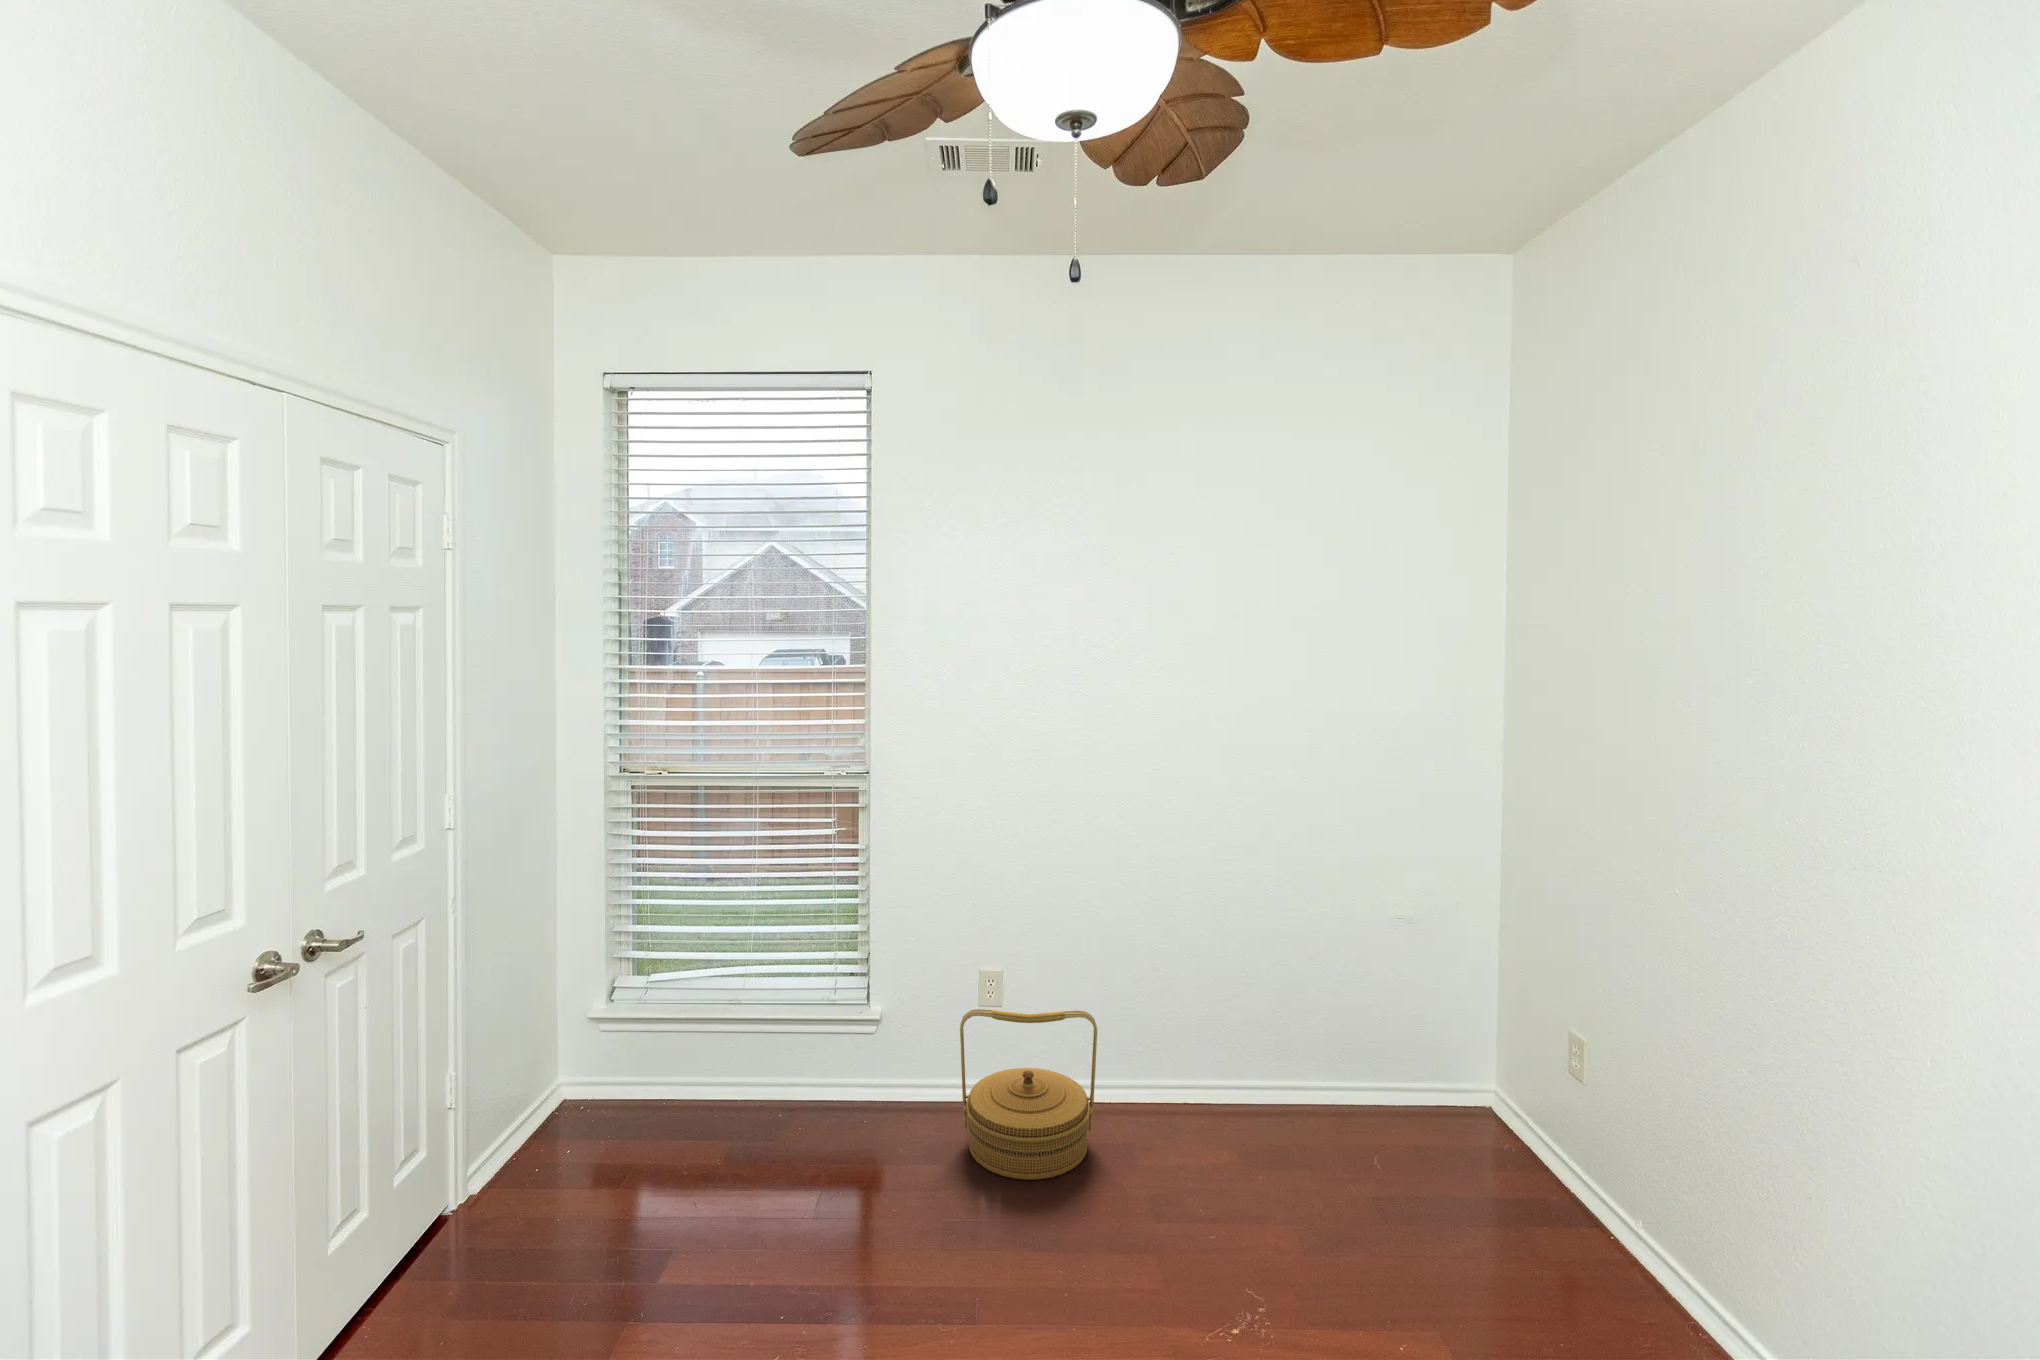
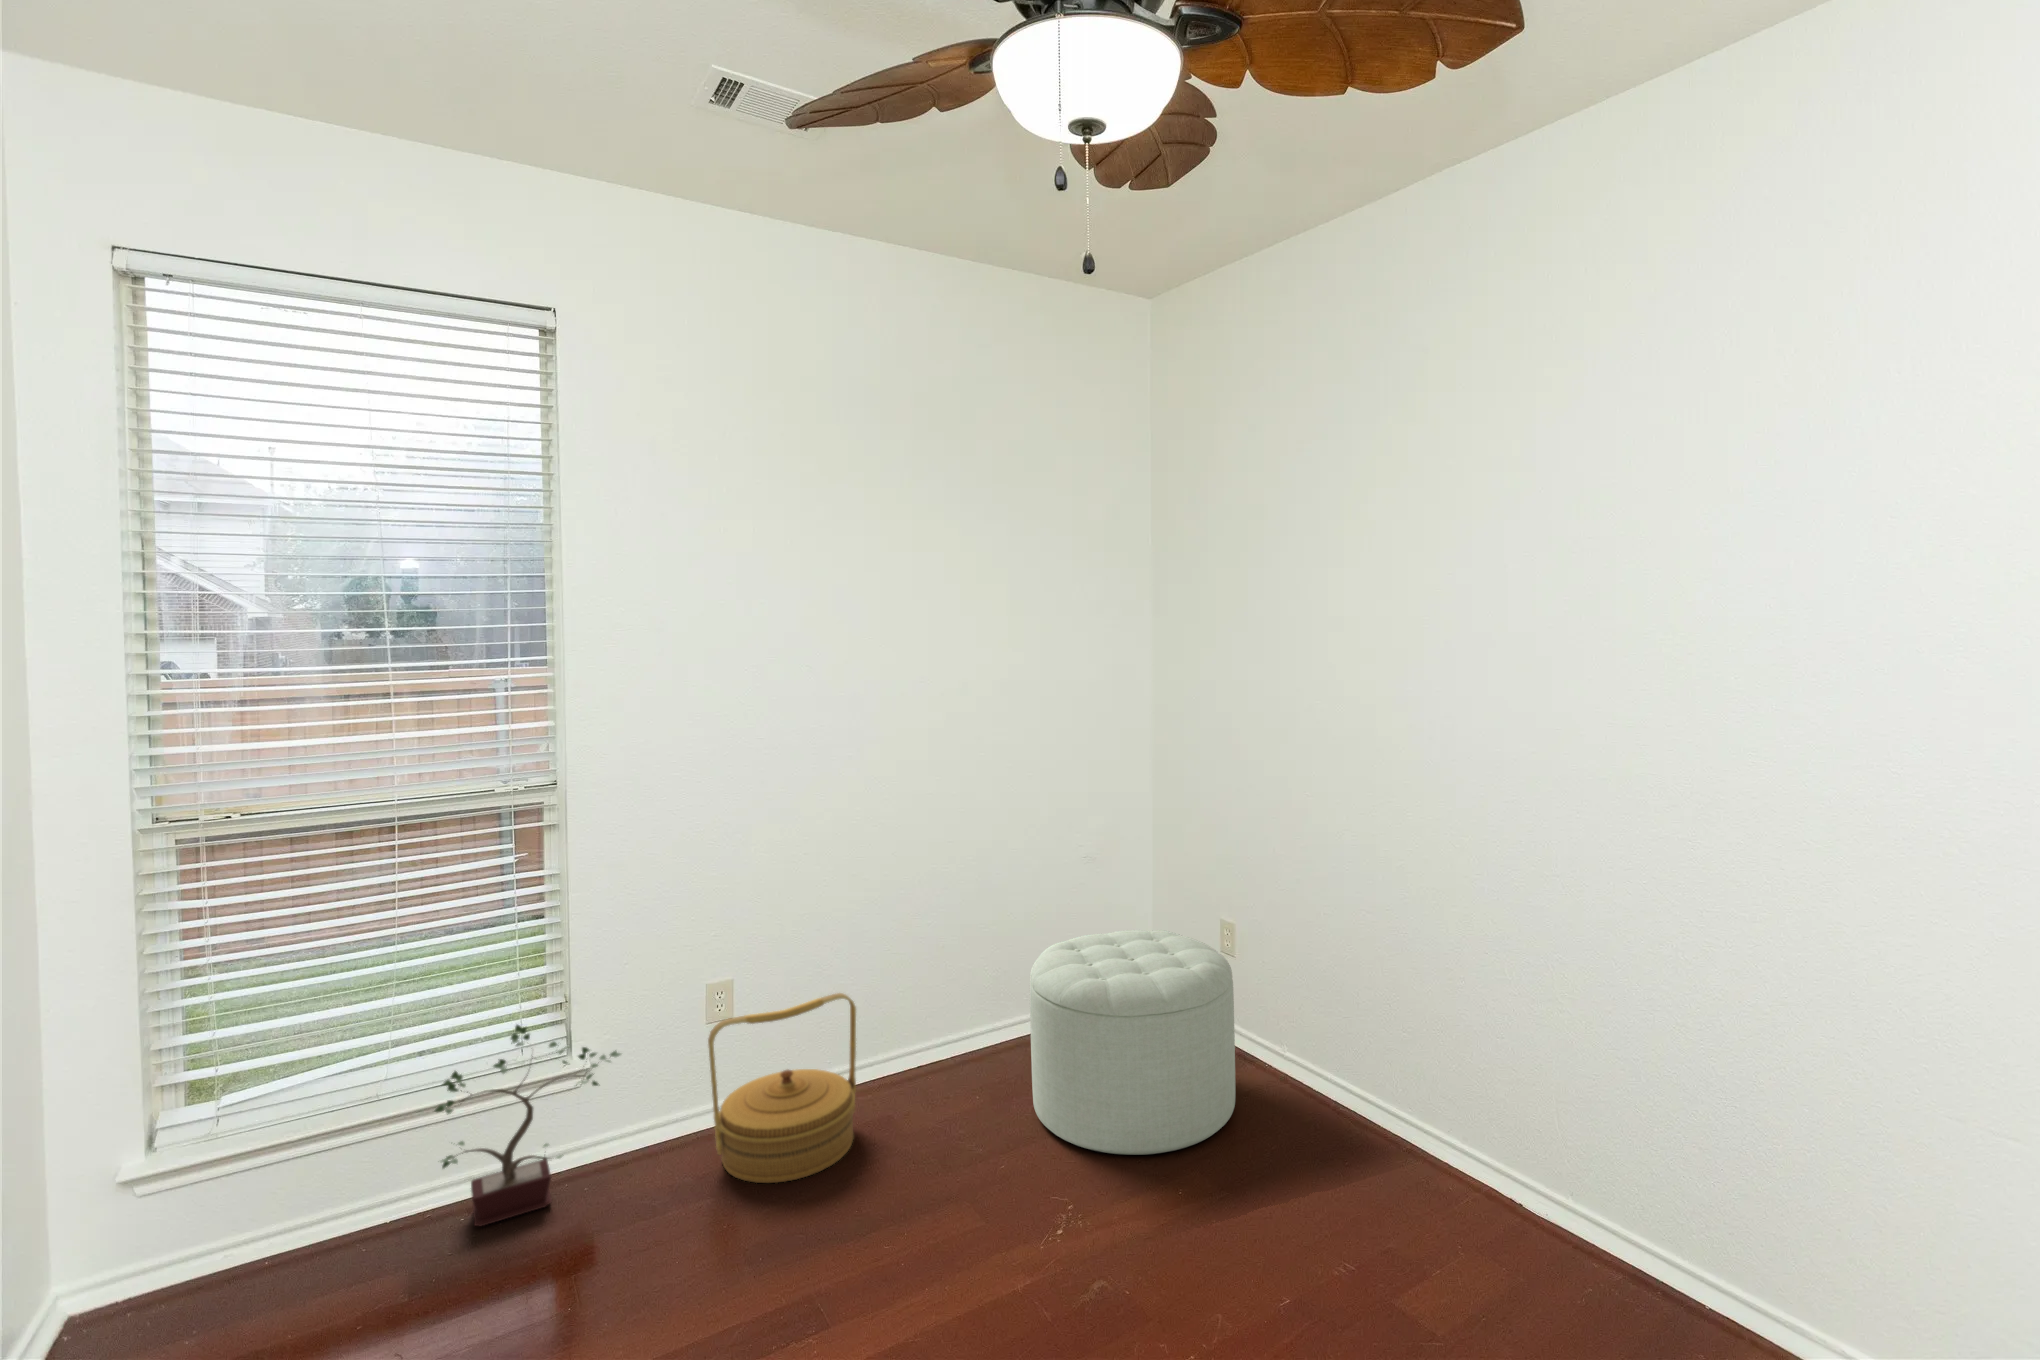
potted plant: none [760,968,895,1125] -> present [435,1025,621,1226]
ottoman: none [1270,1017,1530,1317] -> present [1030,930,1235,1155]

